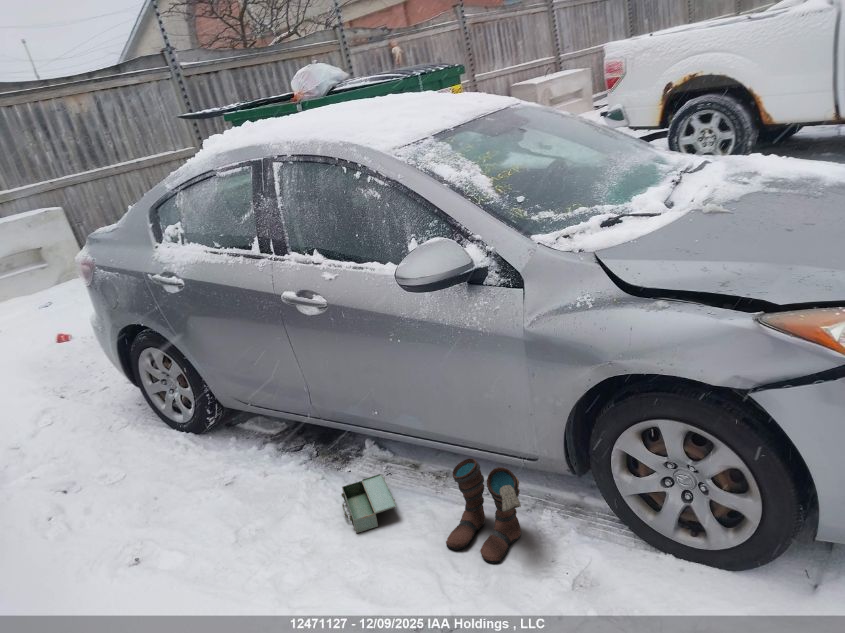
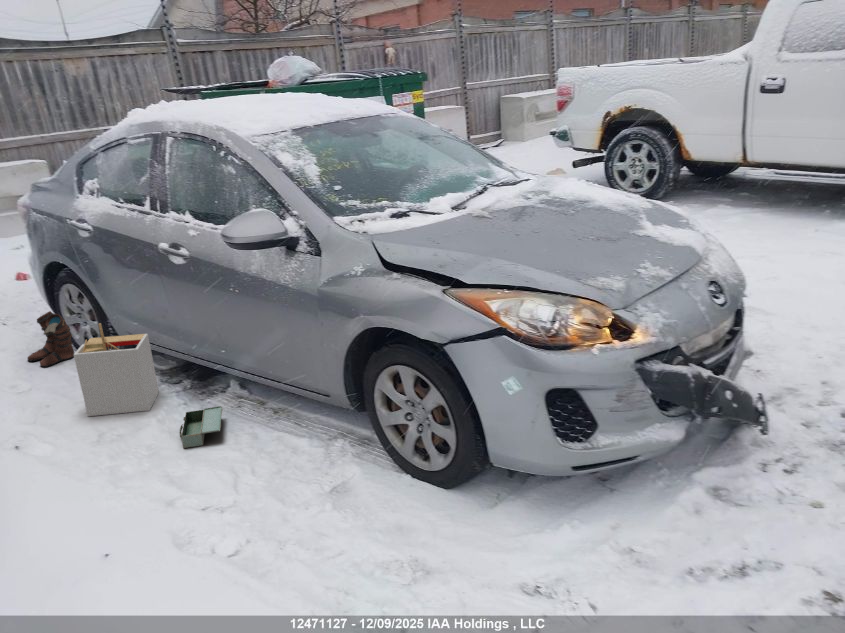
storage bin: none [199,393,290,504] -> present [74,323,159,416]
boots: present [446,458,521,563] -> present [28,311,74,367]

